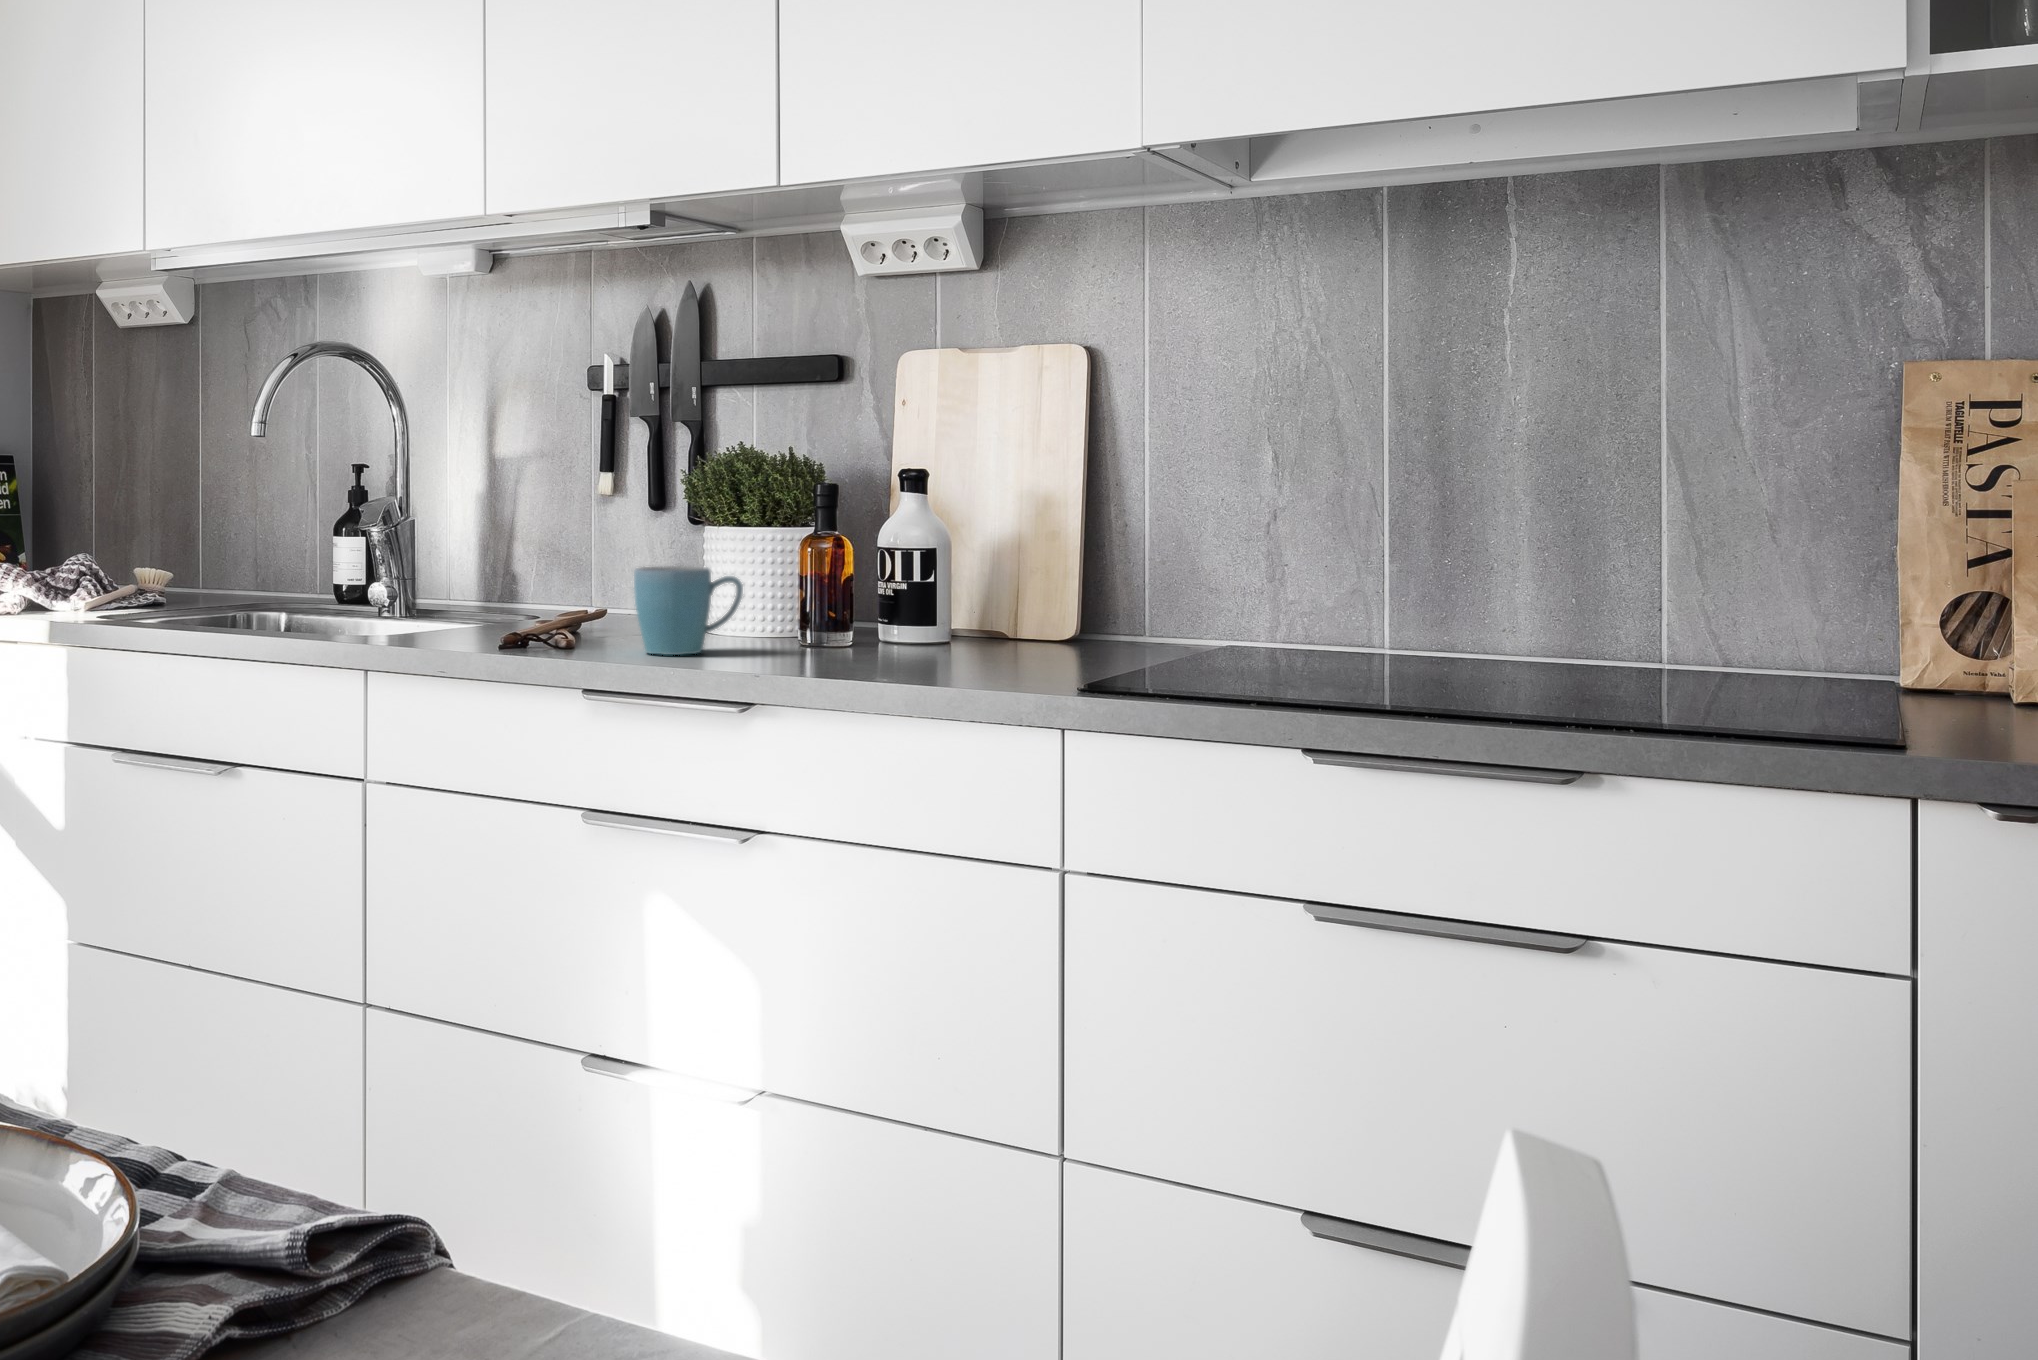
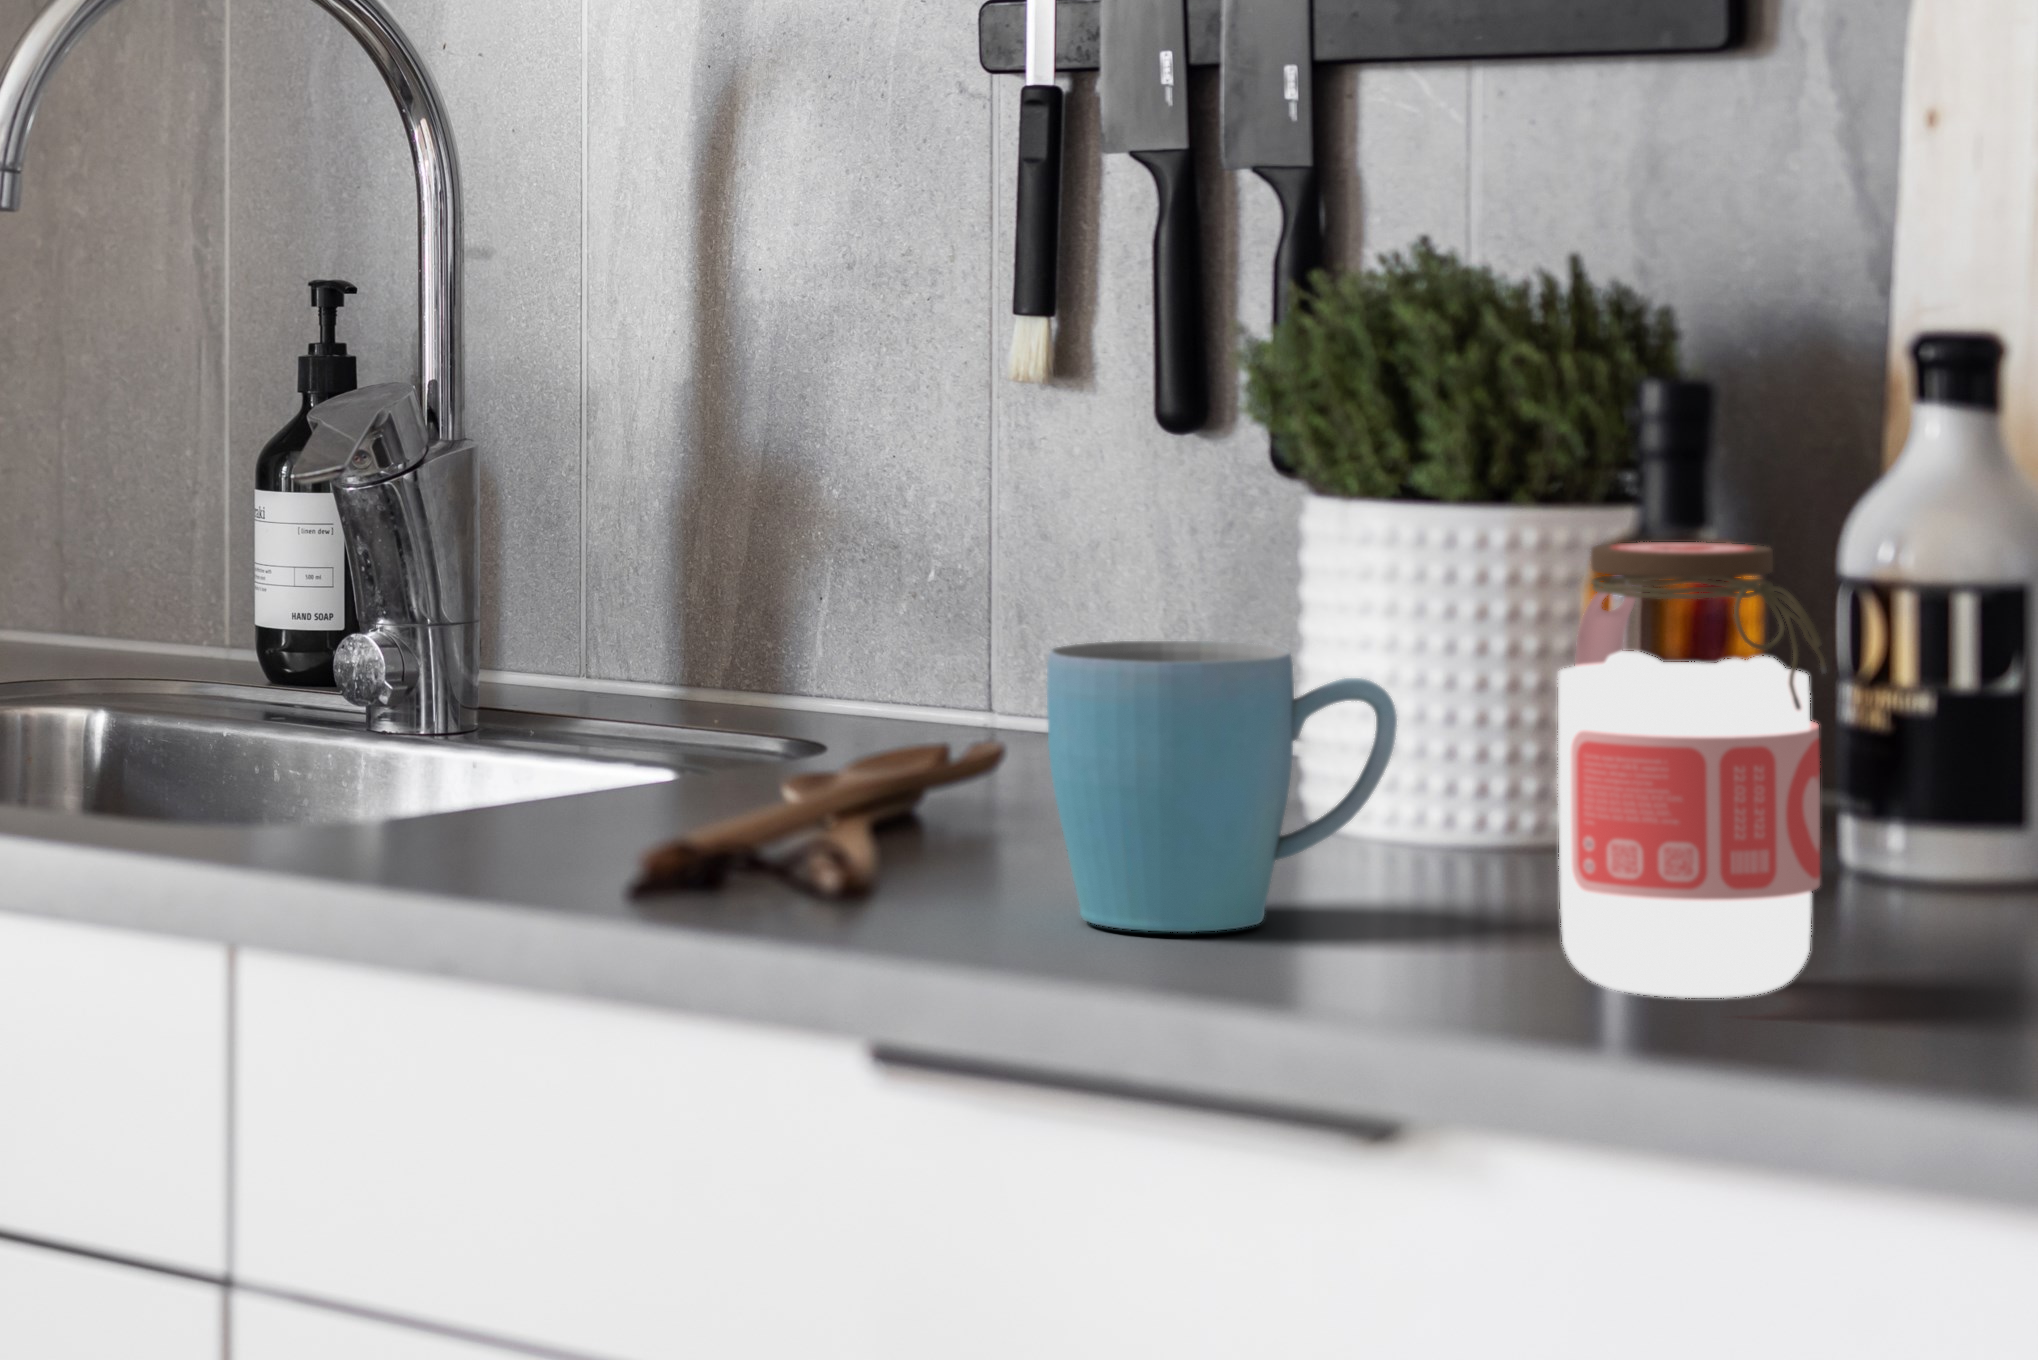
jar: none [794,529,876,666] -> present [1558,542,1827,998]

